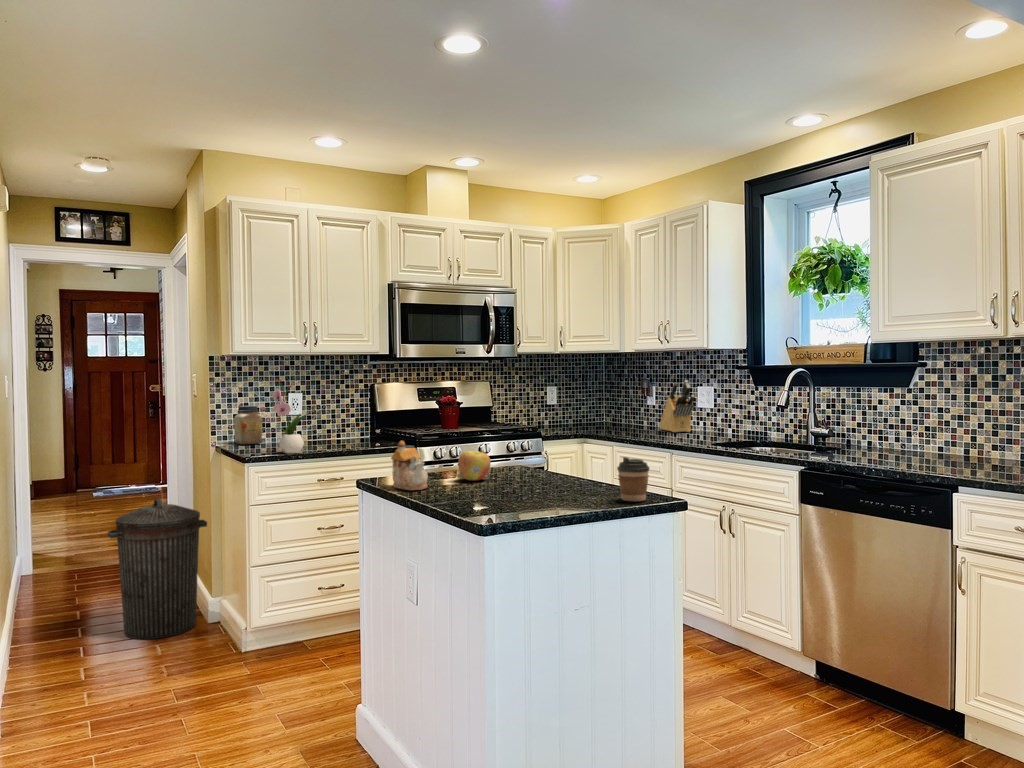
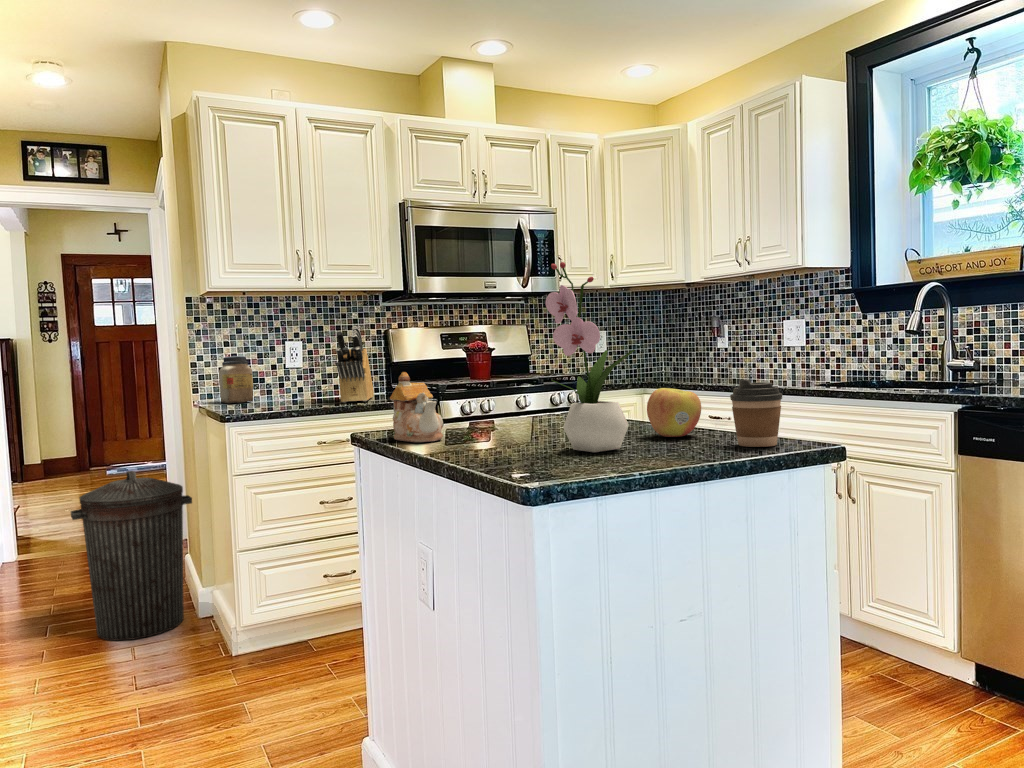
flower arrangement: present [272,379,307,454] -> present [546,262,634,452]
knife block: present [660,380,694,432] -> present [336,326,374,402]
apple: present [458,451,490,481] -> present [647,388,701,437]

